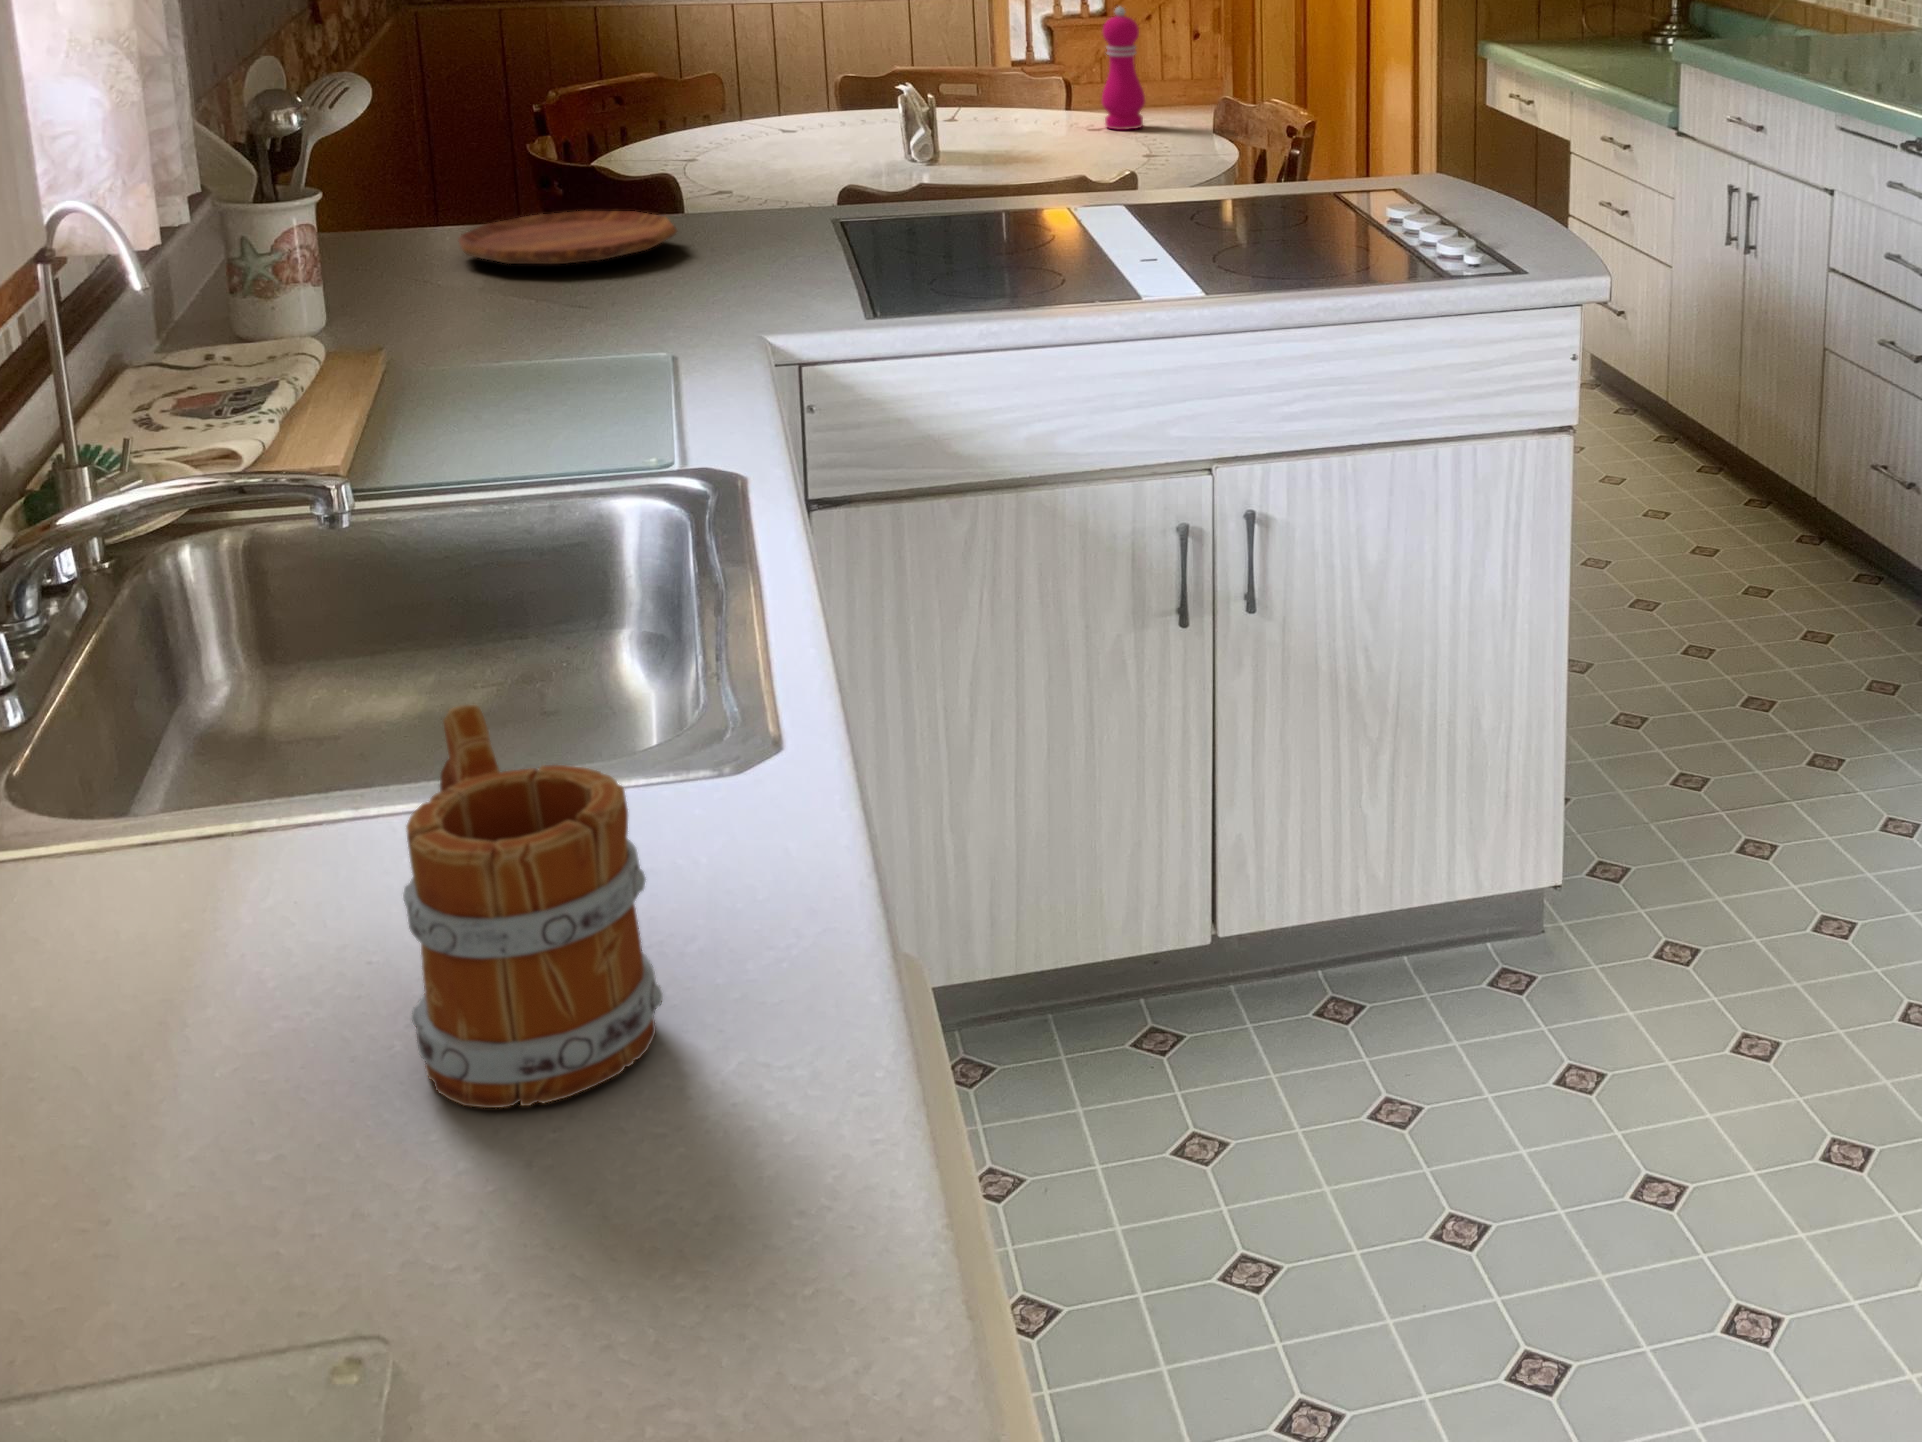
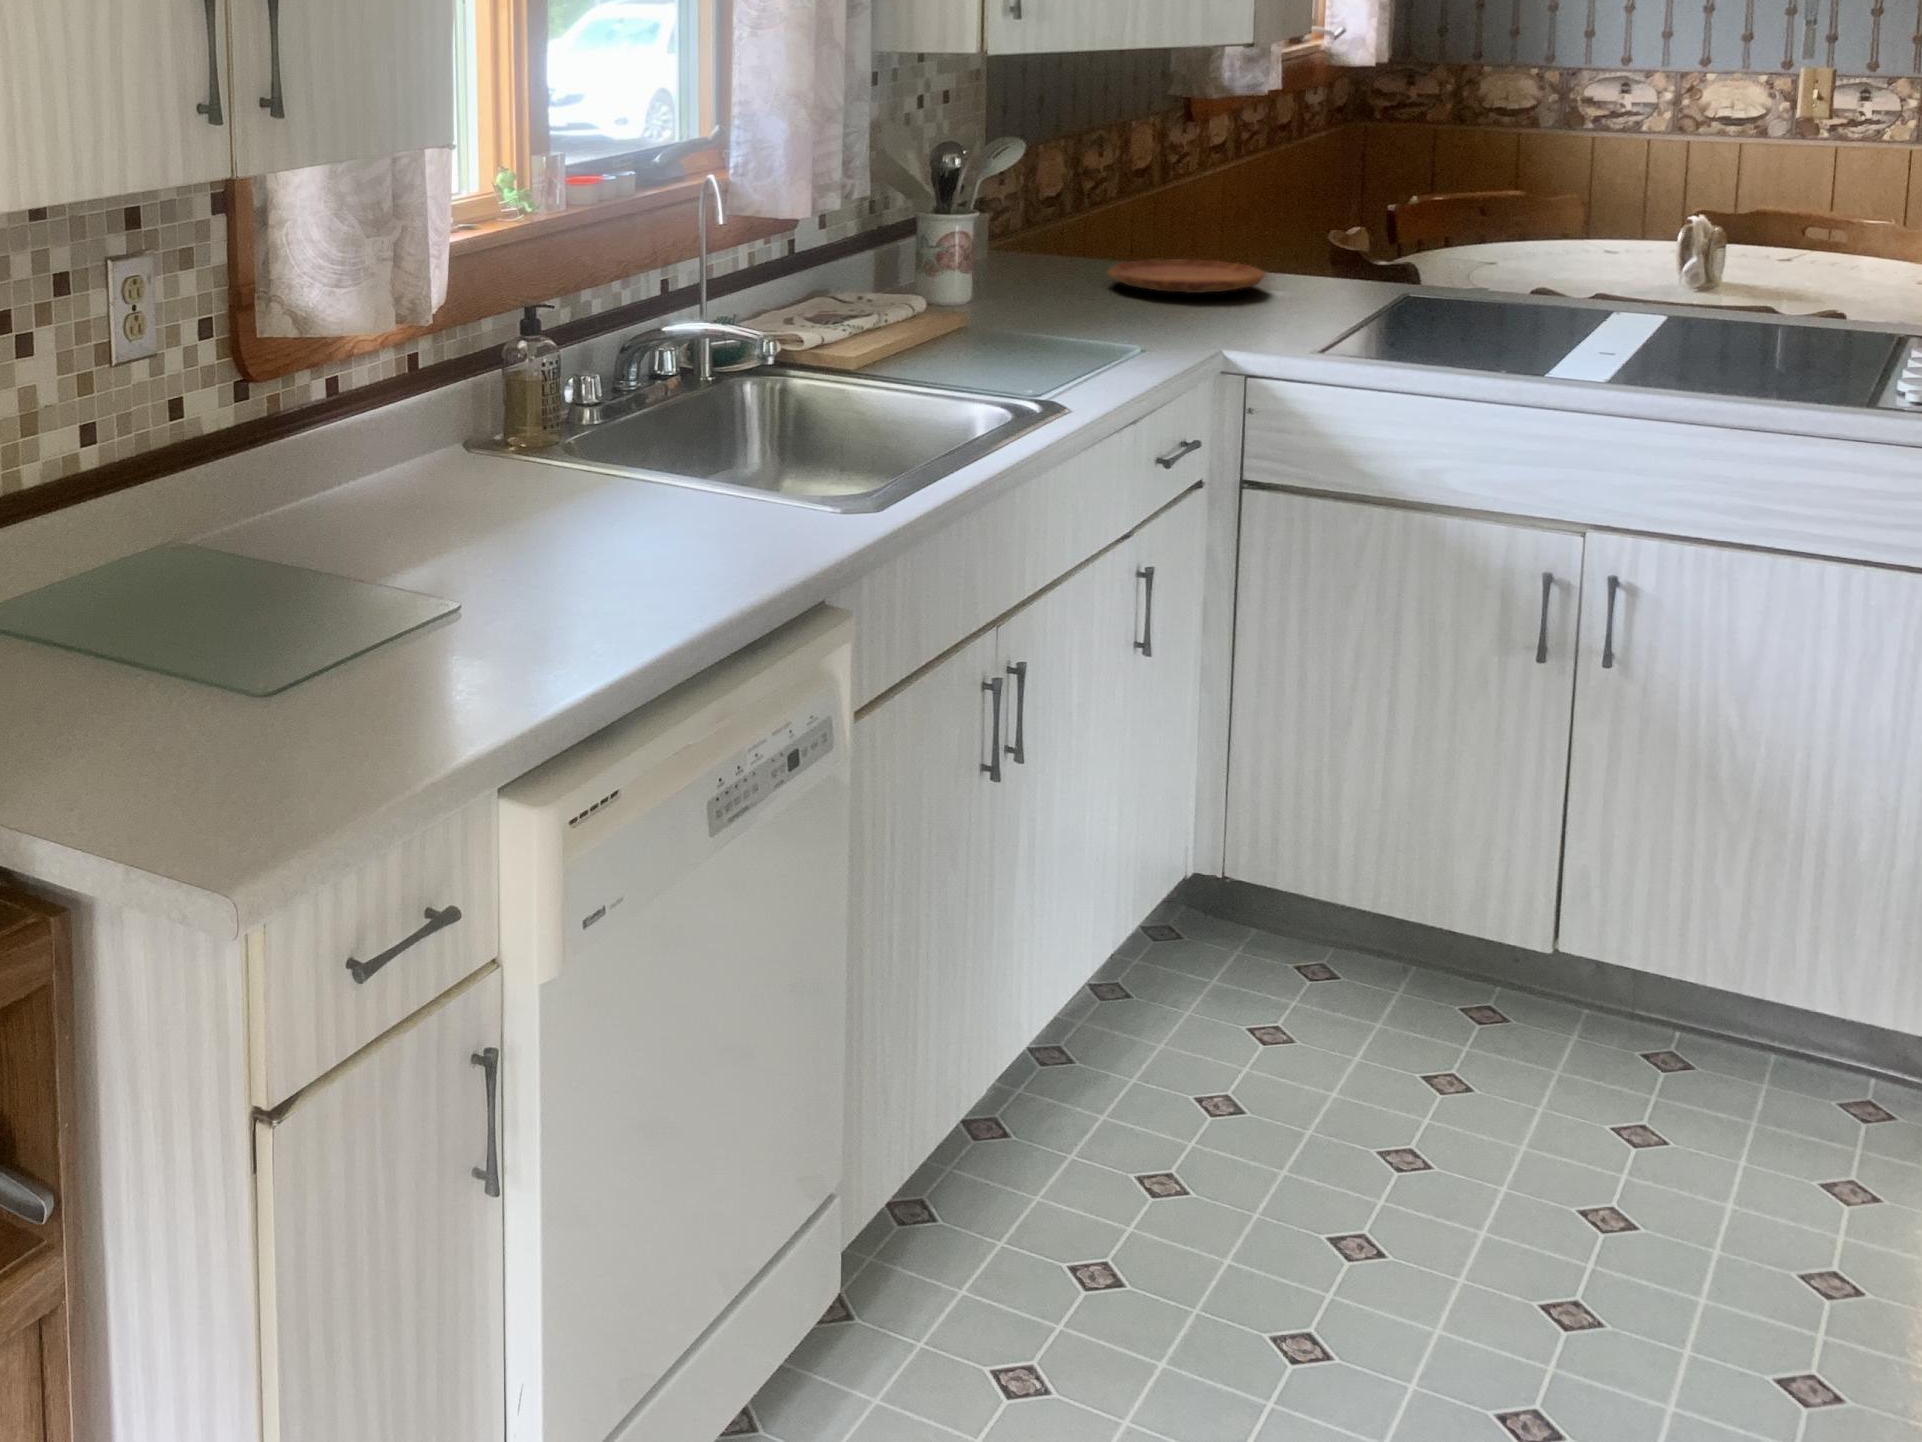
pepper mill: present [1102,6,1145,130] -> none [1795,151,1844,268]
mug: present [403,705,663,1108] -> none [563,411,677,595]

